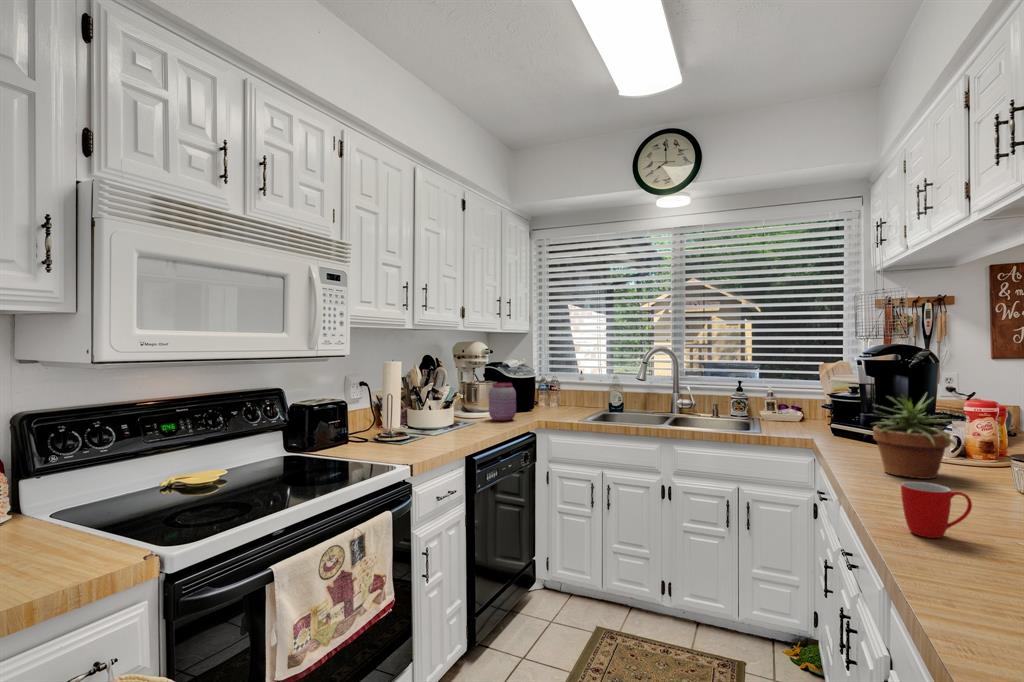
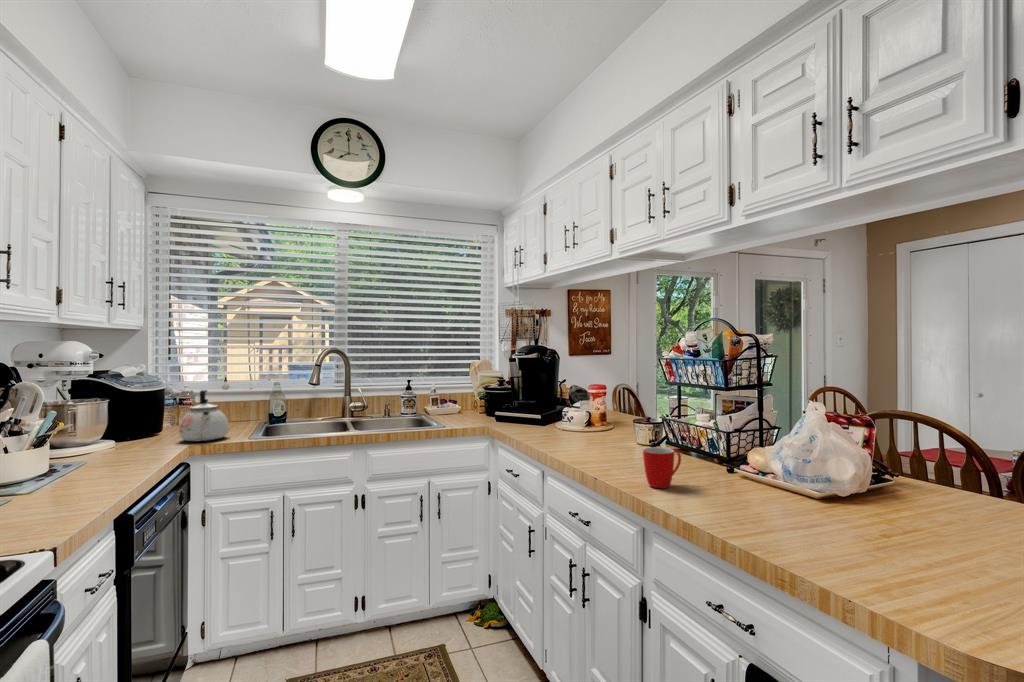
kettle: none [535,379,568,418] -> present [179,390,229,441]
jar: present [489,383,516,421] -> none [107,399,154,454]
potted plant: present [872,394,956,479] -> none [553,380,617,447]

